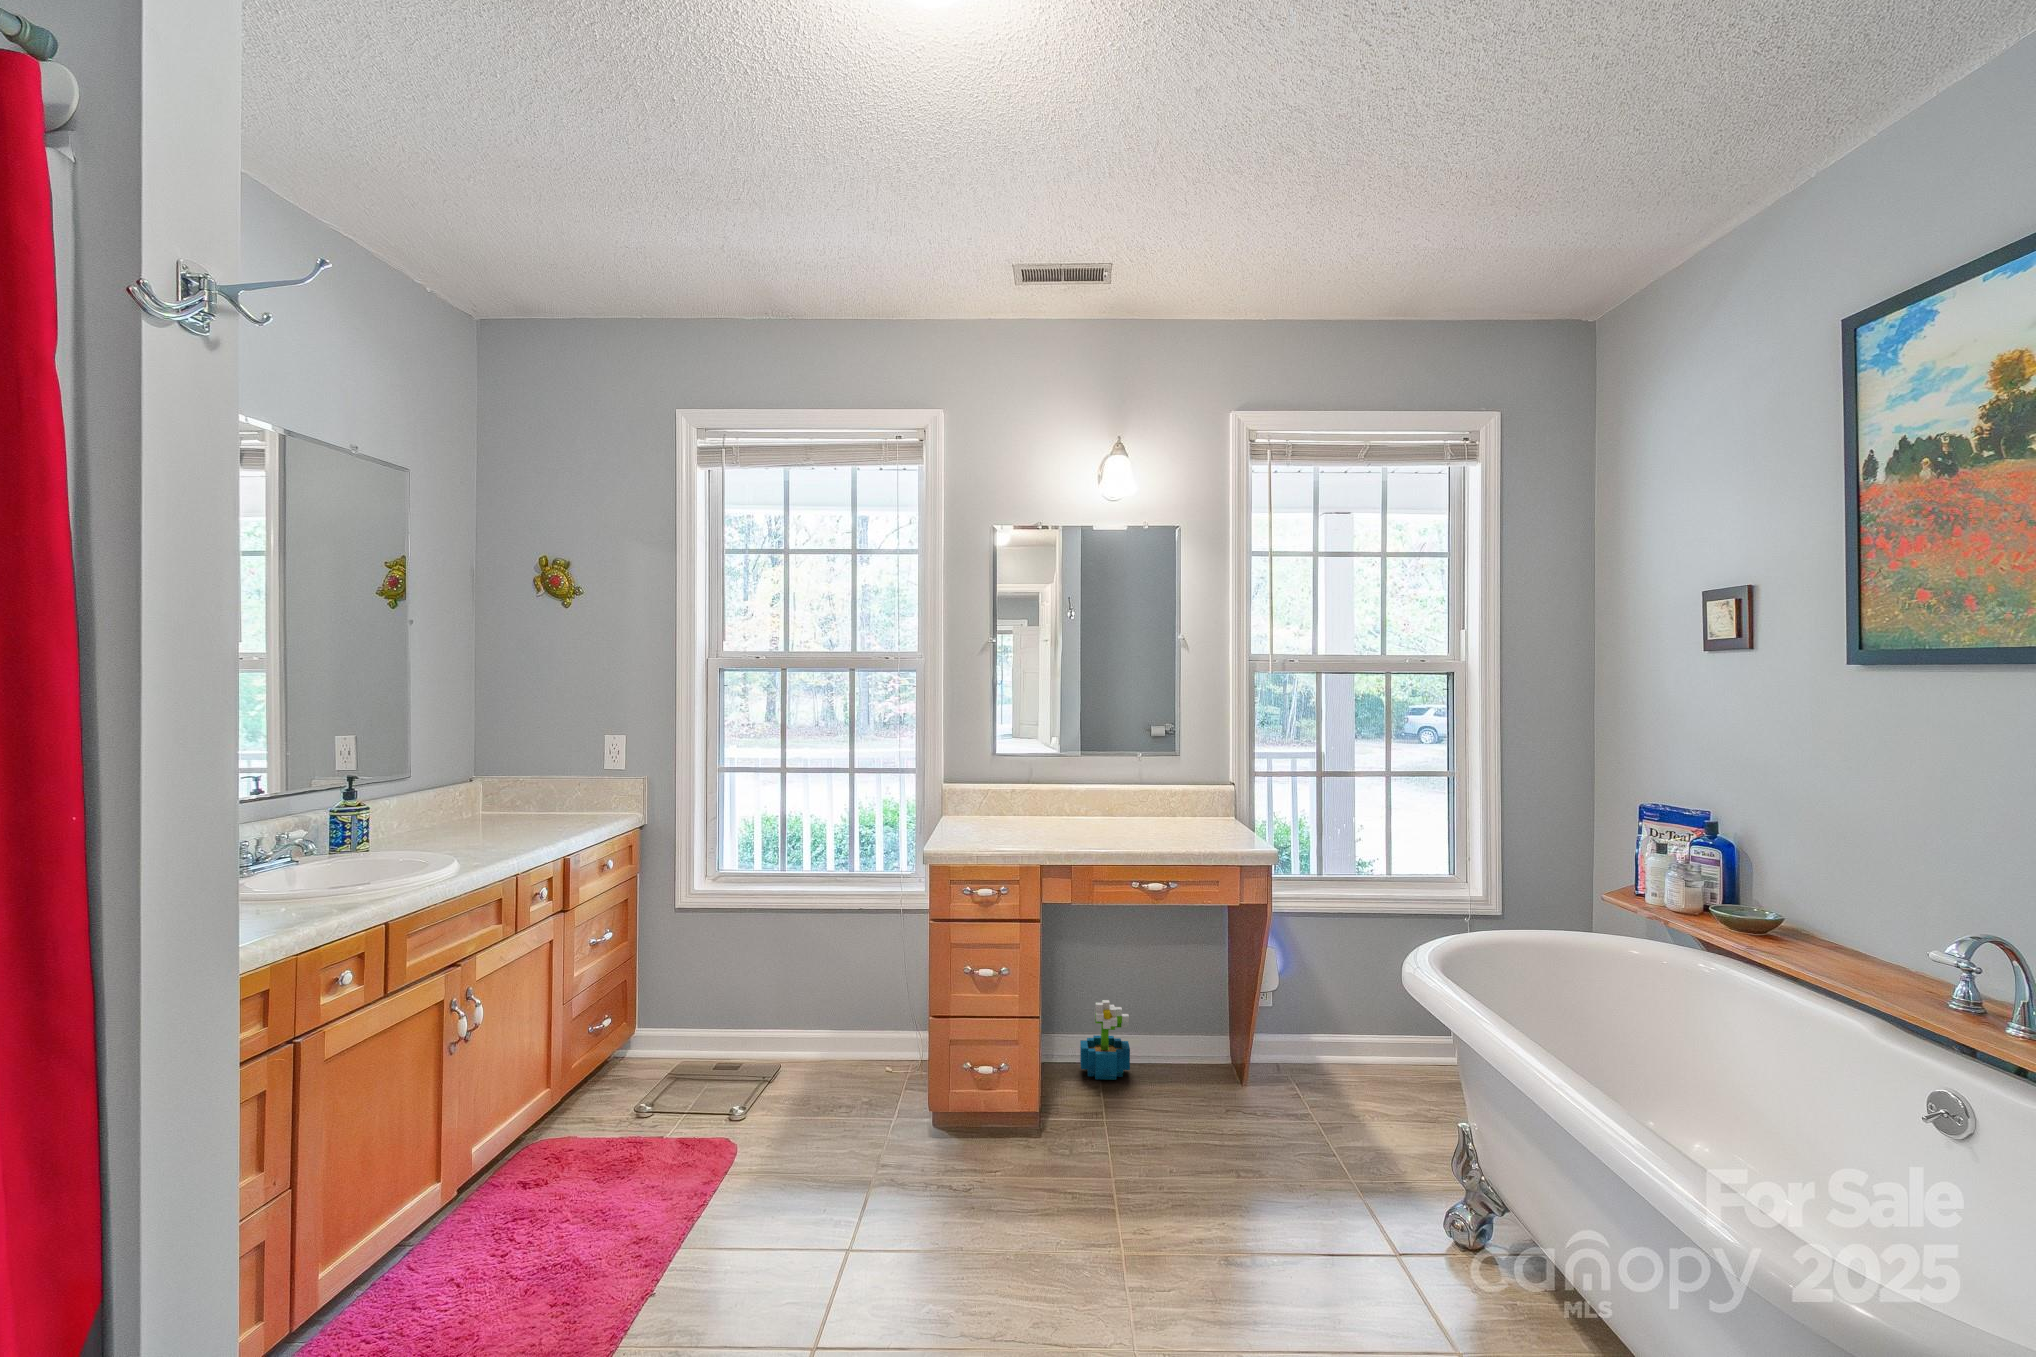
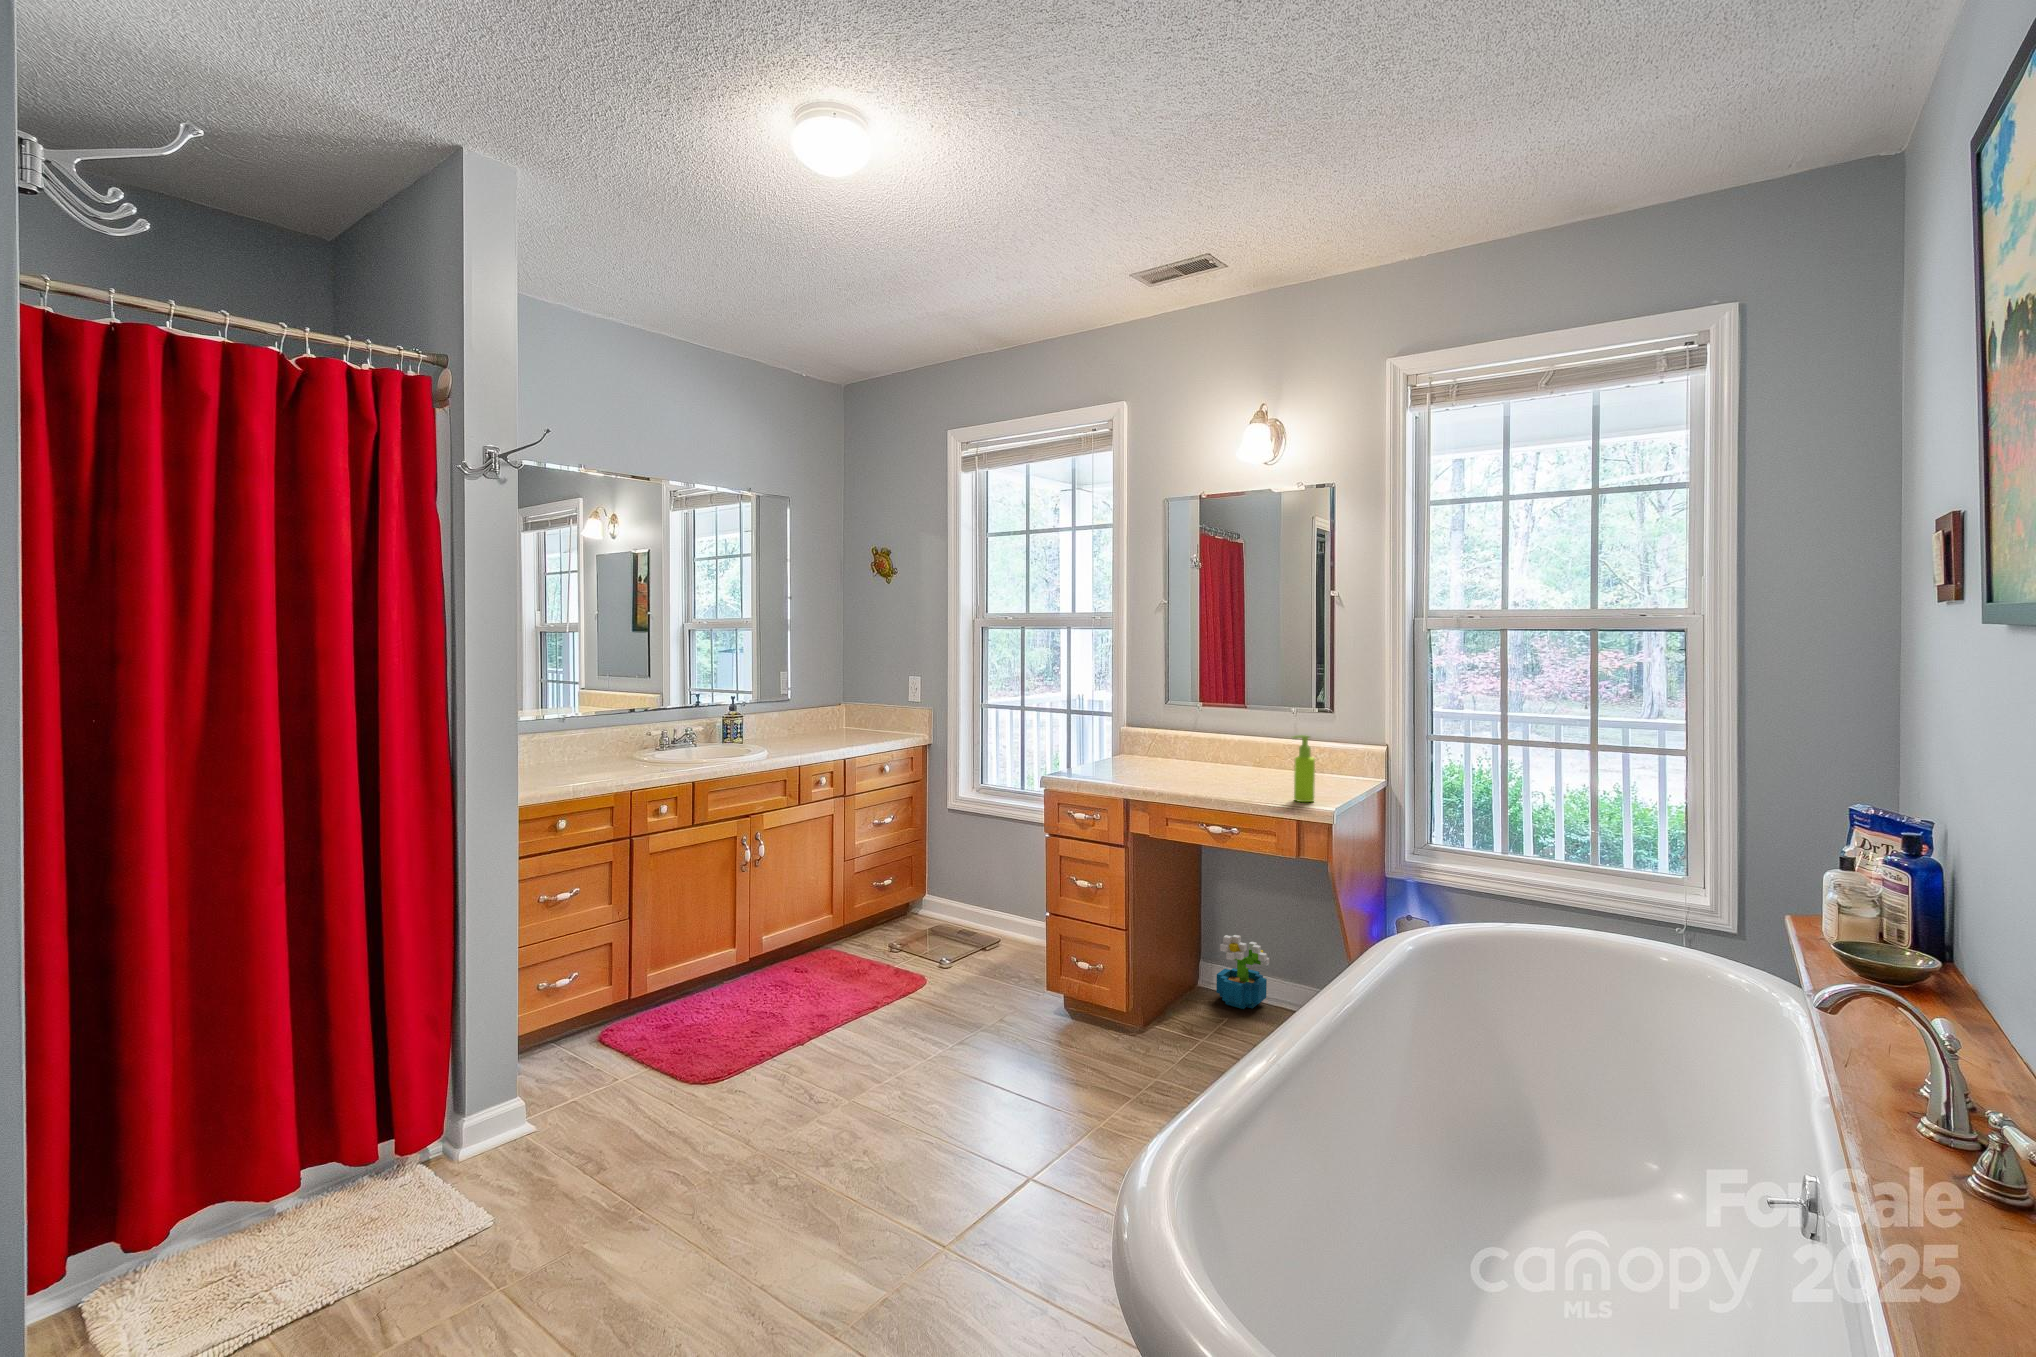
soap dispenser: none [1210,778,1230,846] -> present [1292,735,1315,802]

